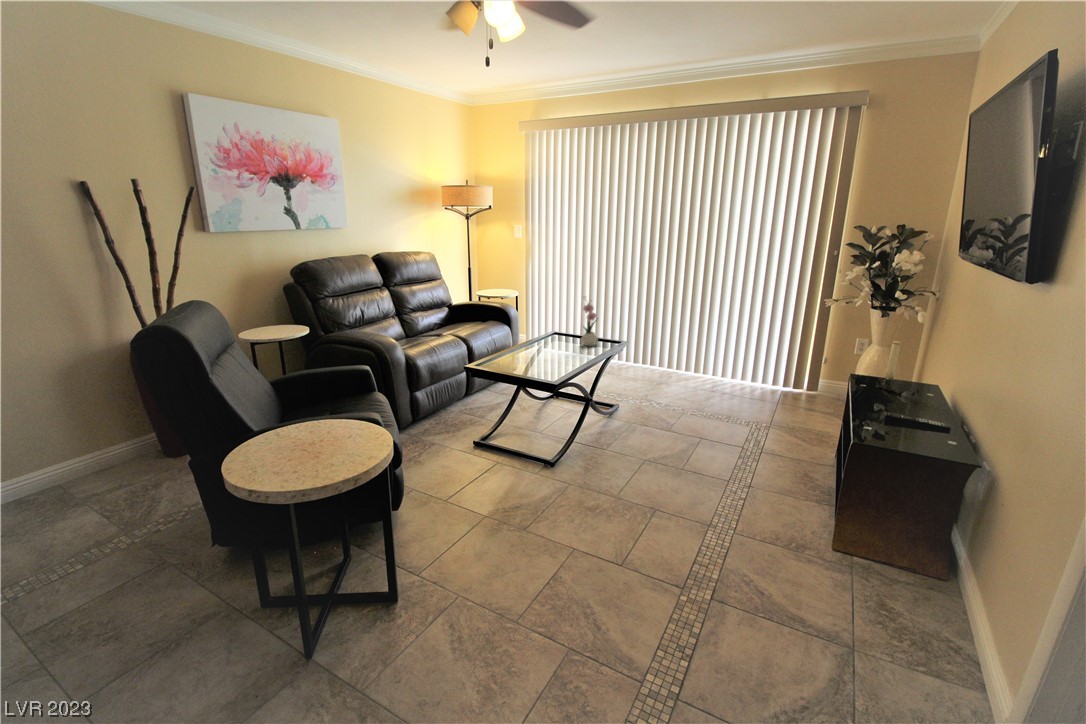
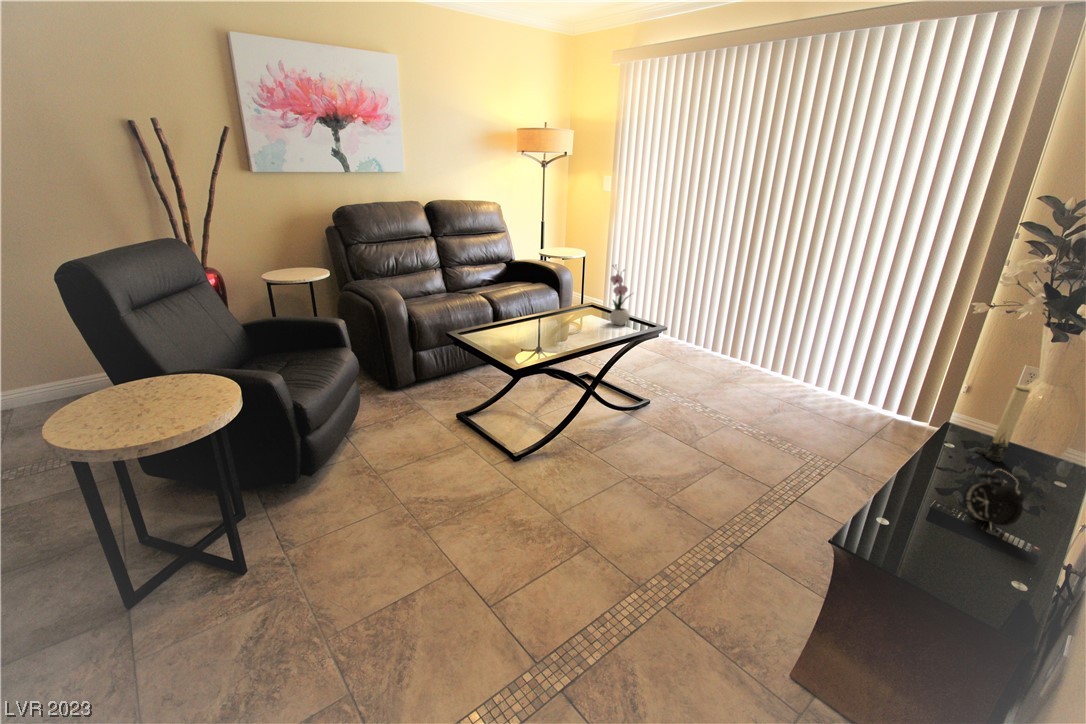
alarm clock: none [896,386,929,423] -> present [964,471,1024,529]

